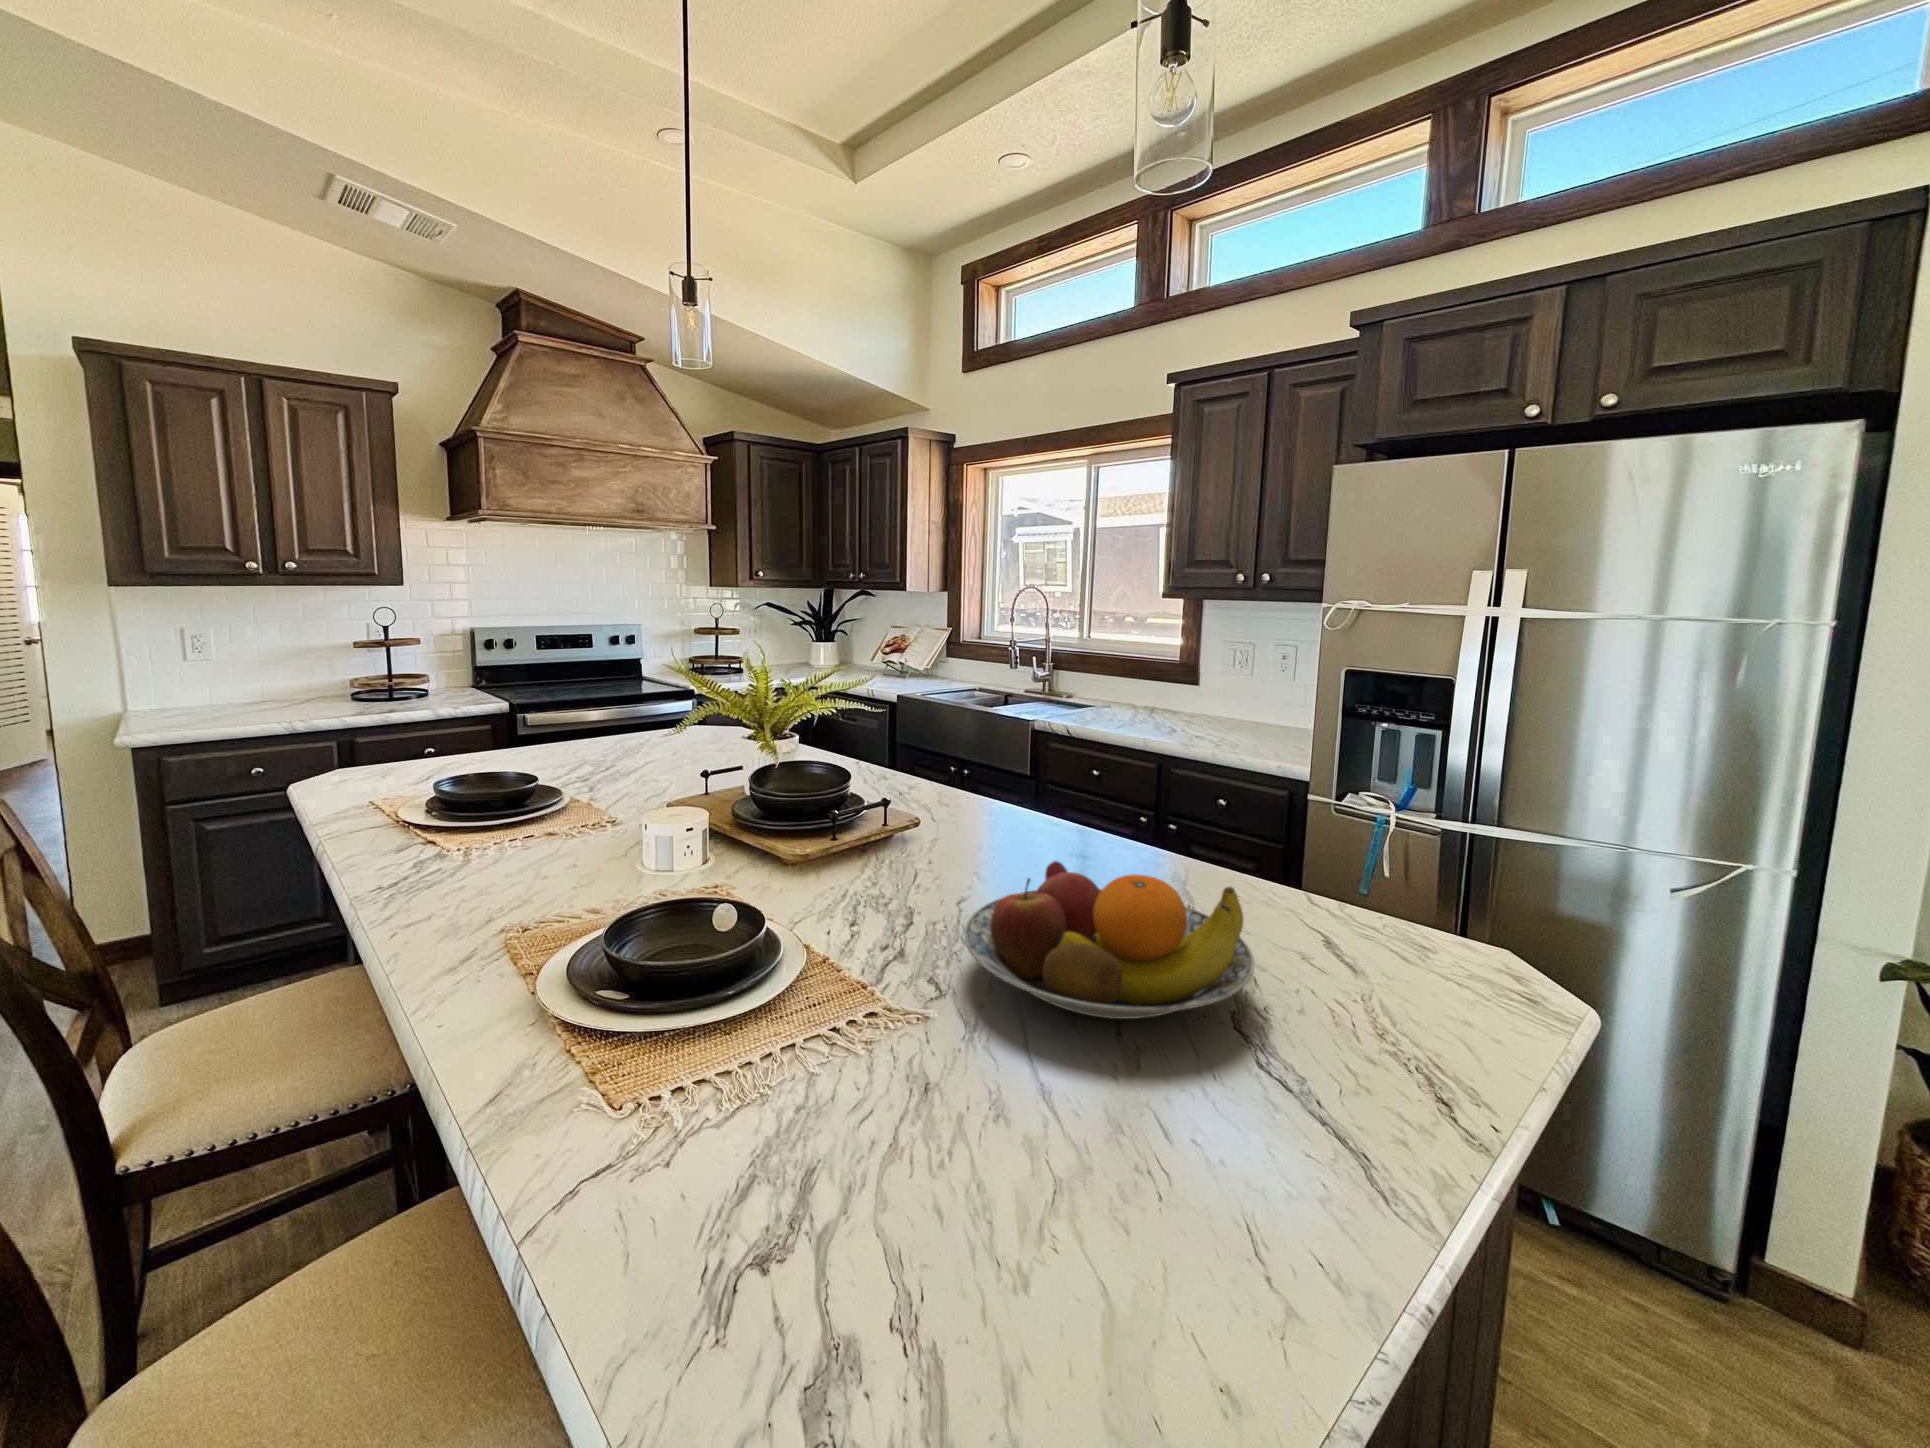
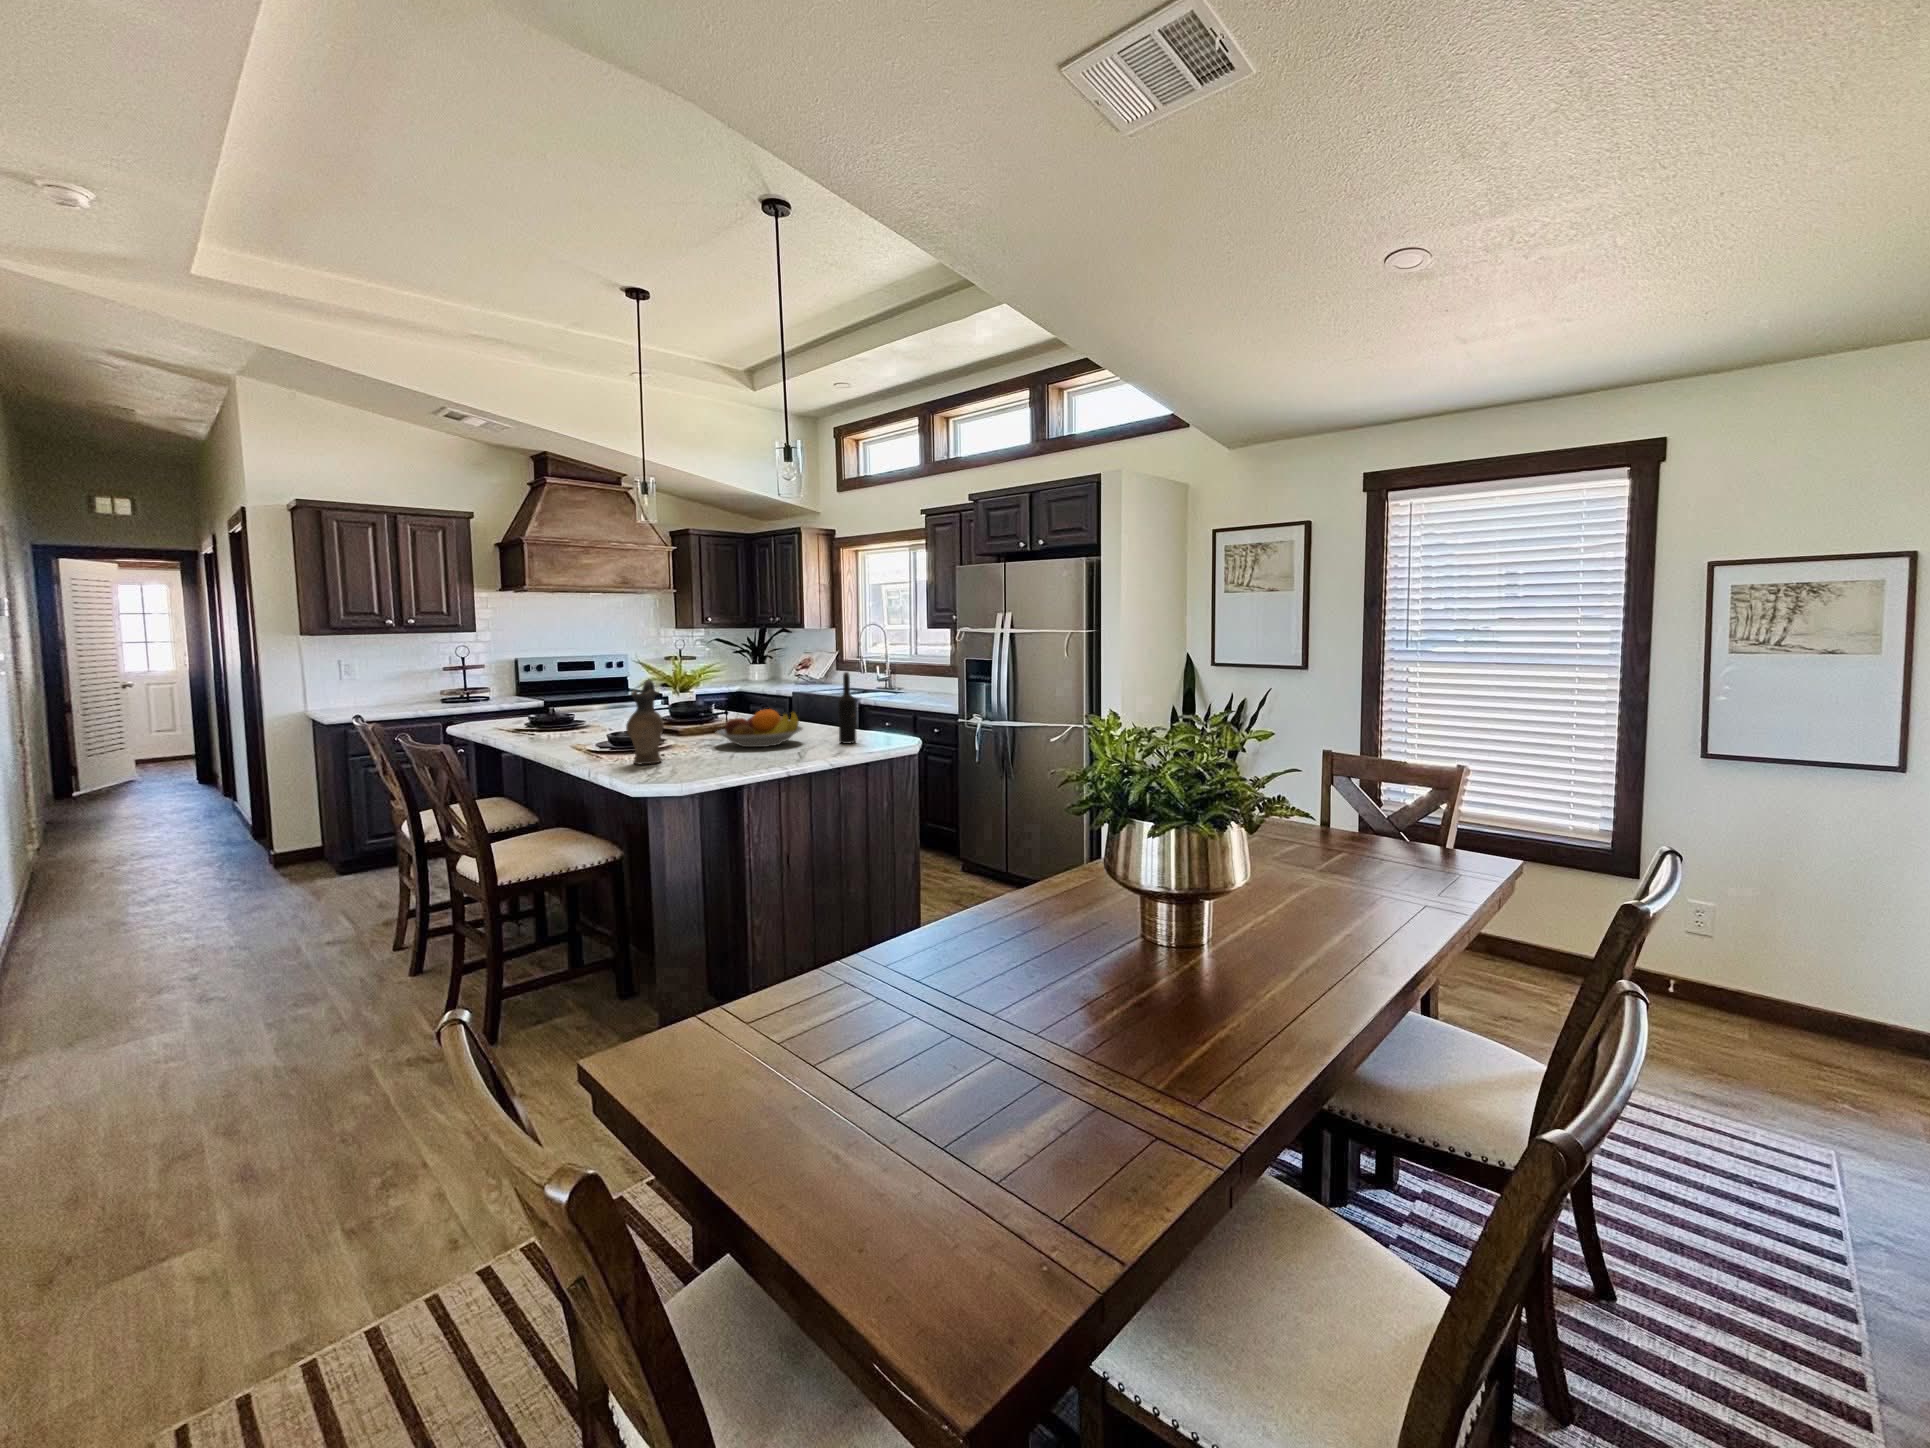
wine bottle: none [1355,754,1432,1000] -> present [838,672,857,744]
ceramic pitcher: none [722,832,901,1294] -> present [626,680,663,764]

